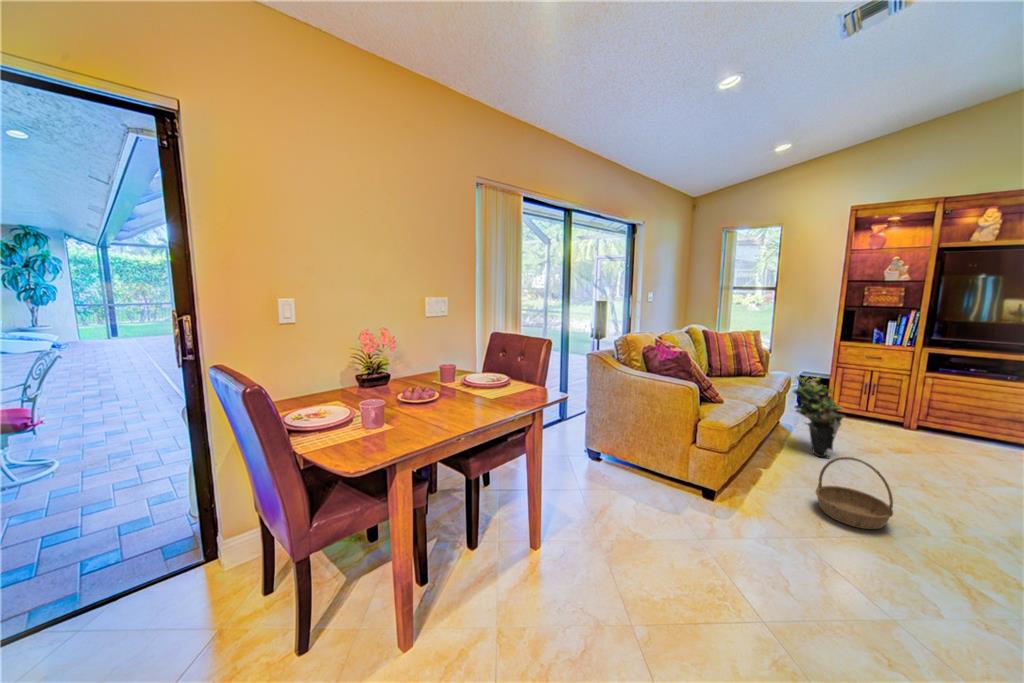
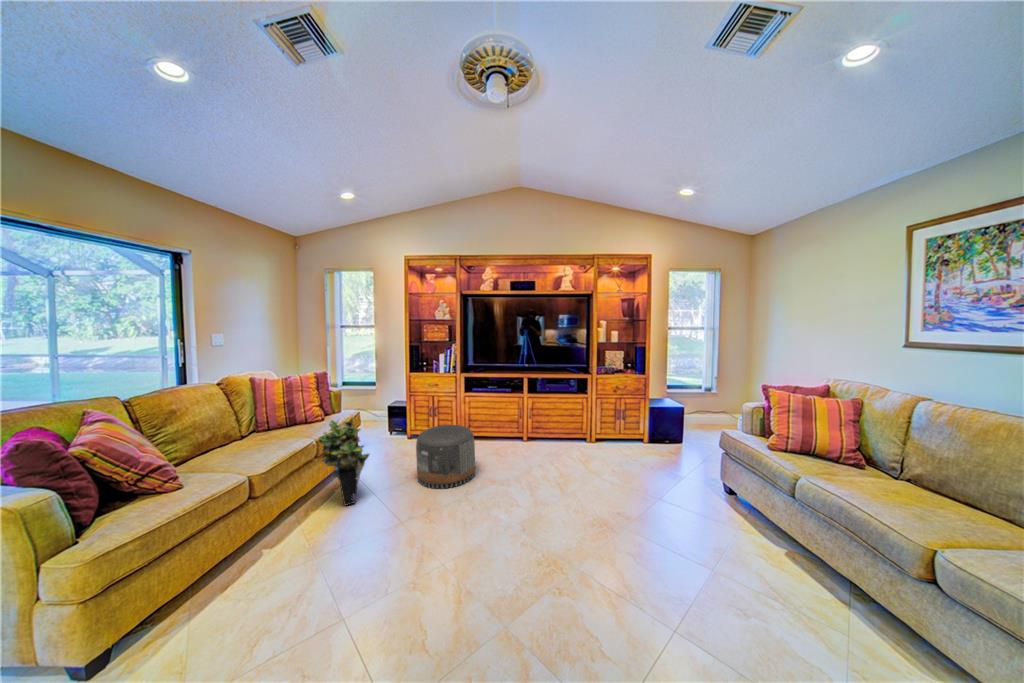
pouf: none [882,404,982,475] -> present [416,425,475,489]
basket: present [816,457,893,529] -> none [231,539,321,638]

